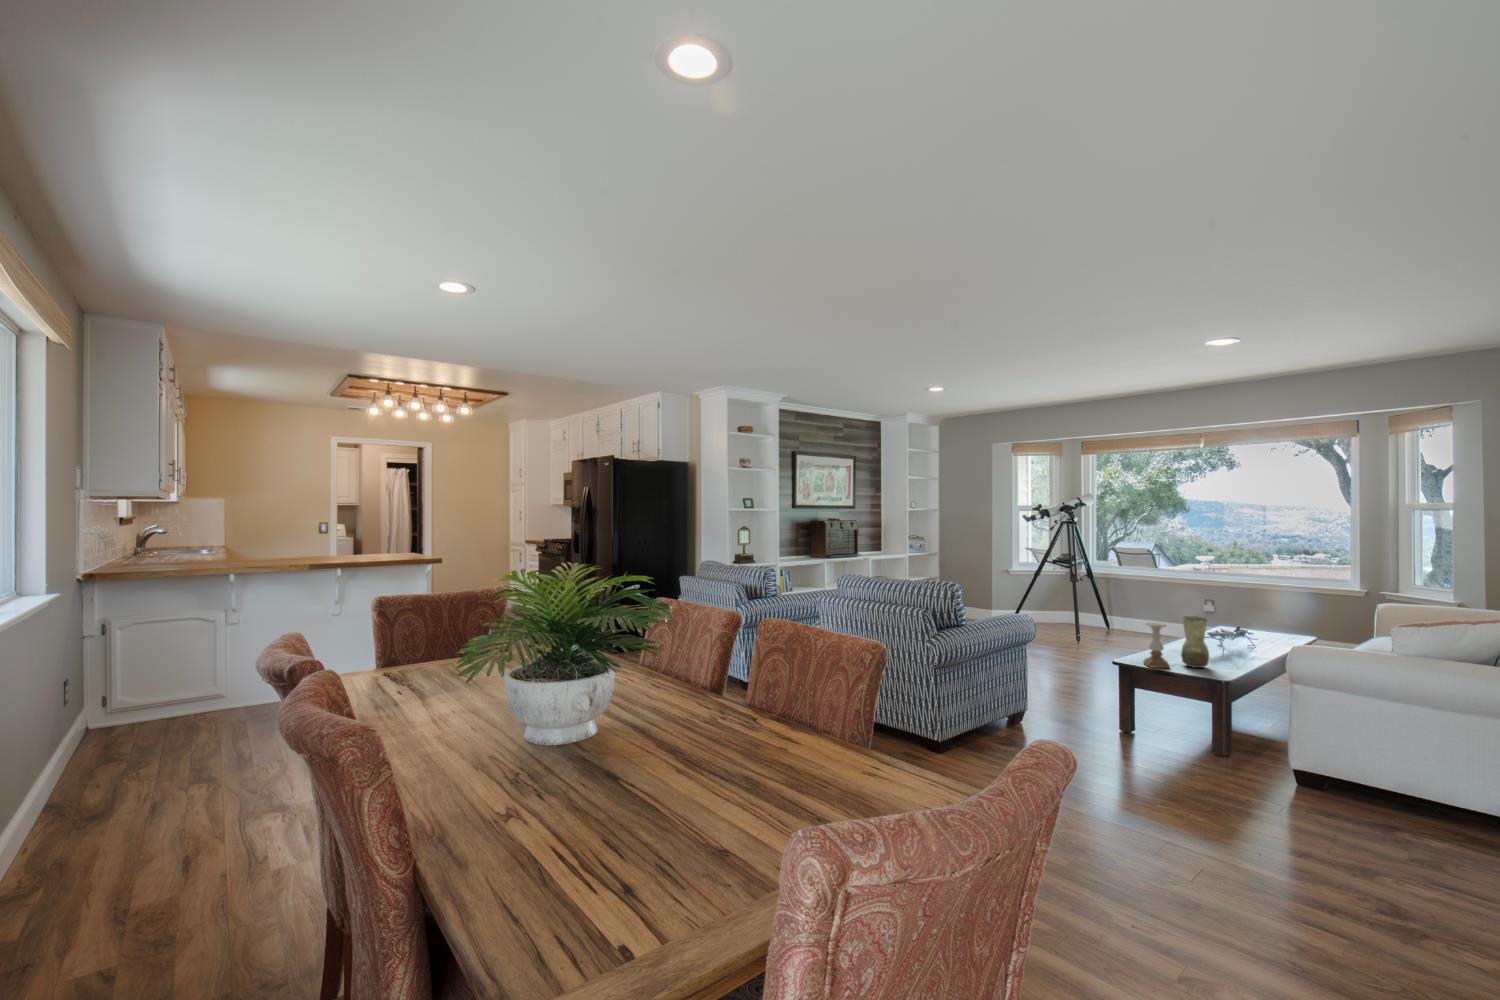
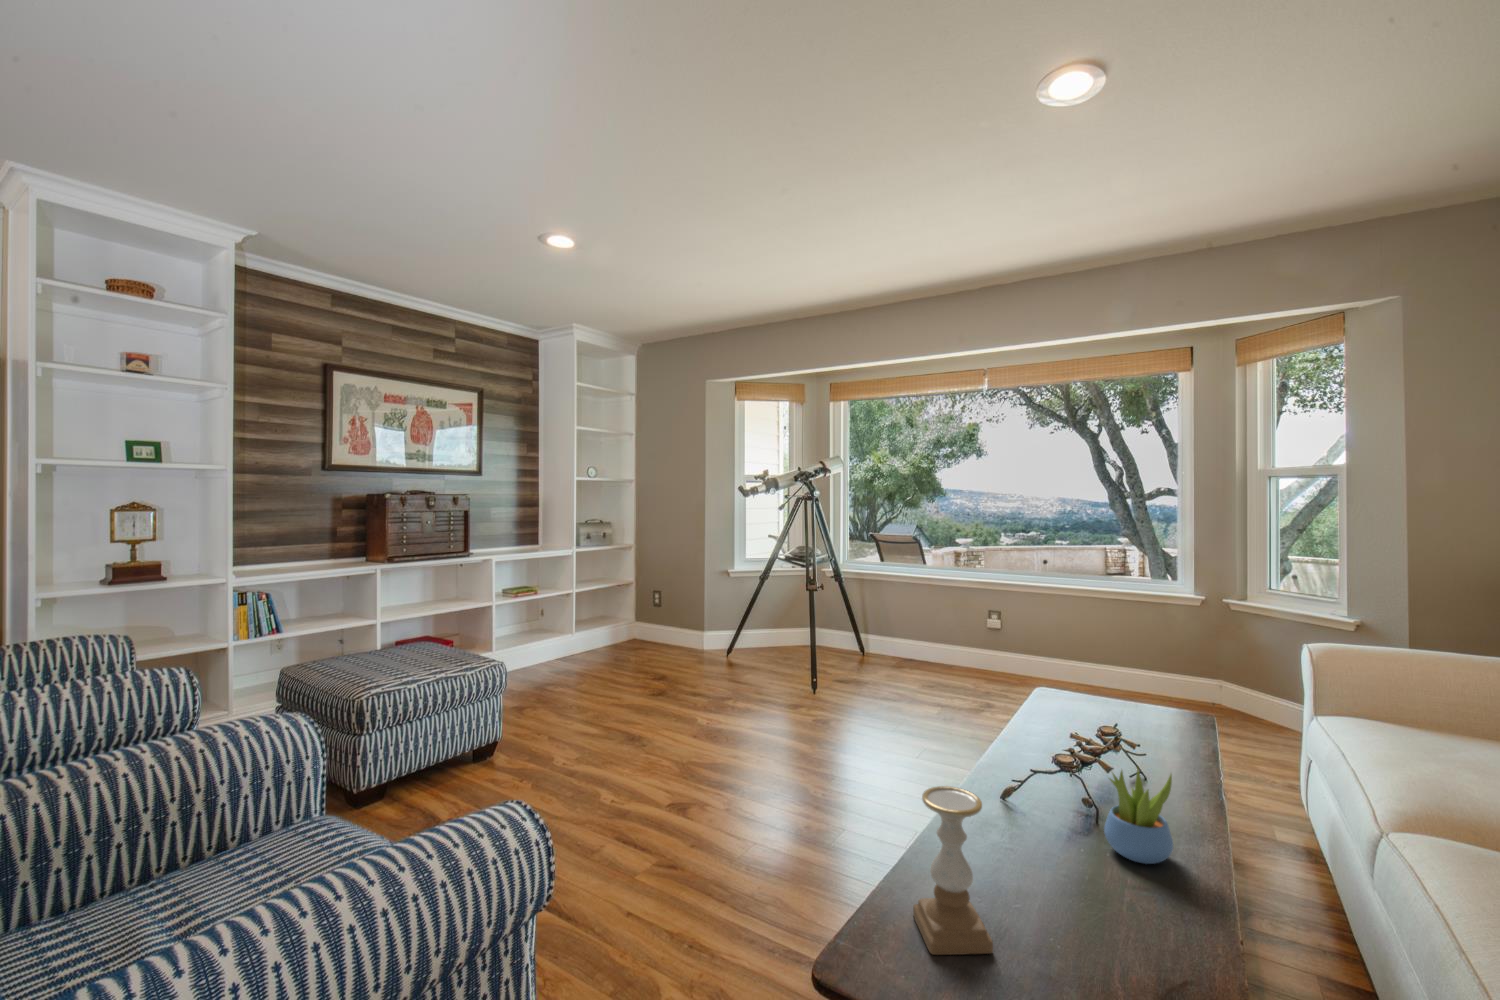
vase: present [1181,616,1209,668] -> none [1016,754,1097,929]
succulent plant: none [1224,629,1251,663] -> present [1104,768,1173,864]

